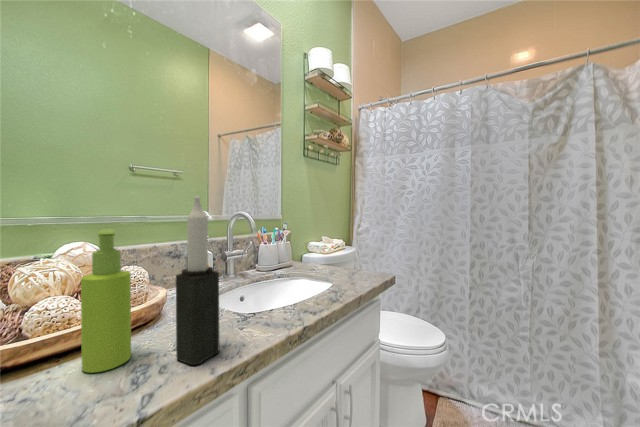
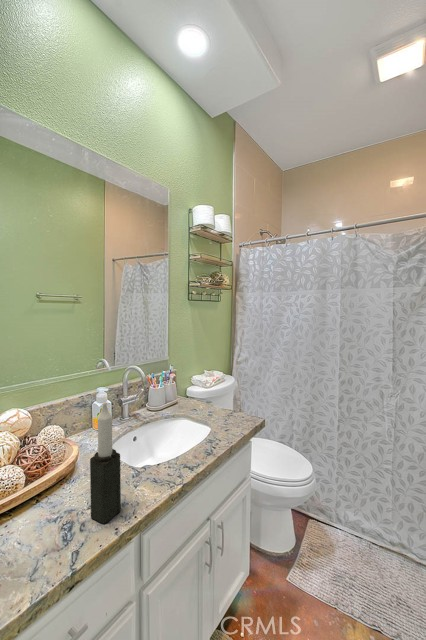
soap dispenser: present [81,229,131,373] -> none [25,426,58,531]

